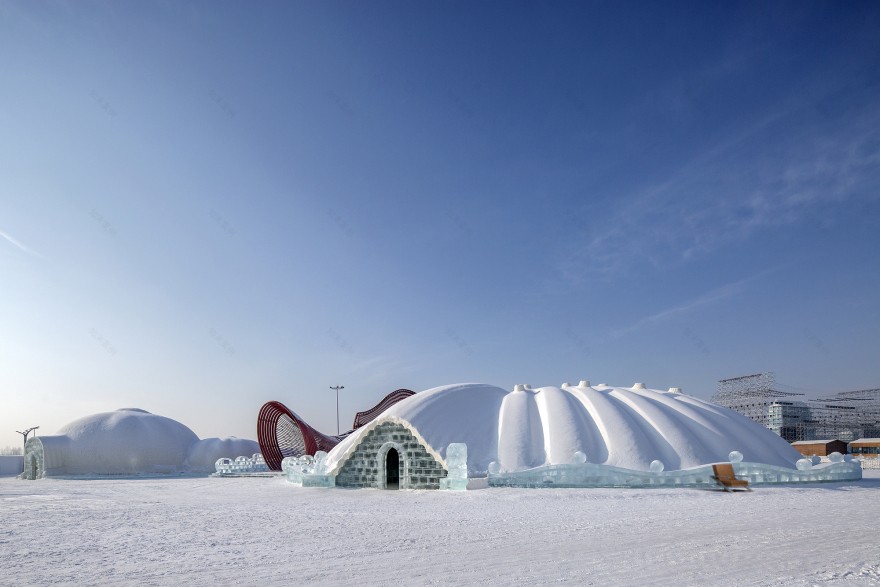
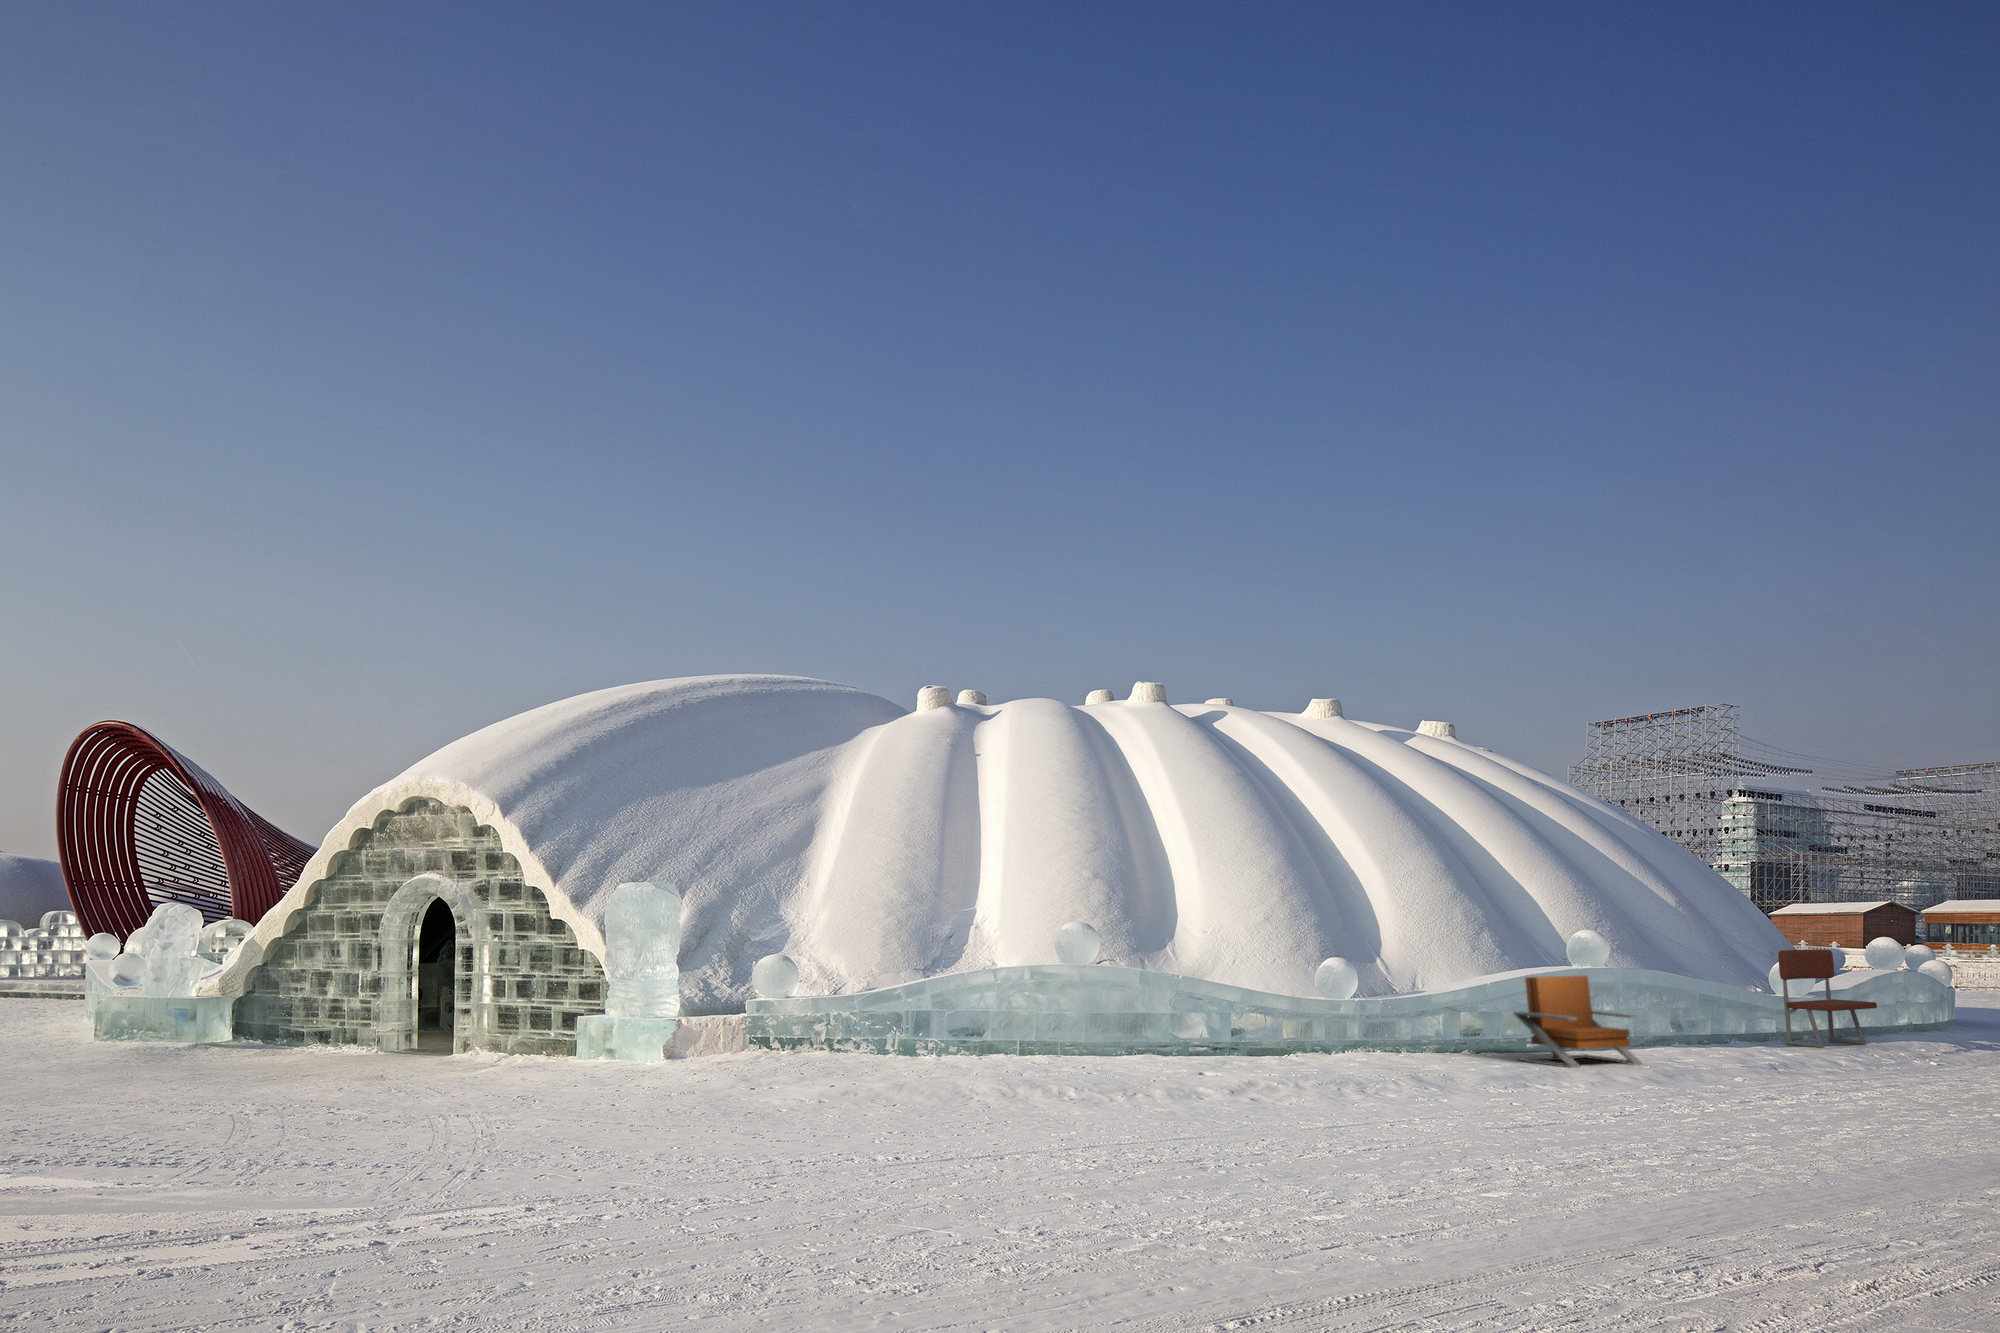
bench: none [794,455,830,487] -> present [1778,949,1877,1048]

